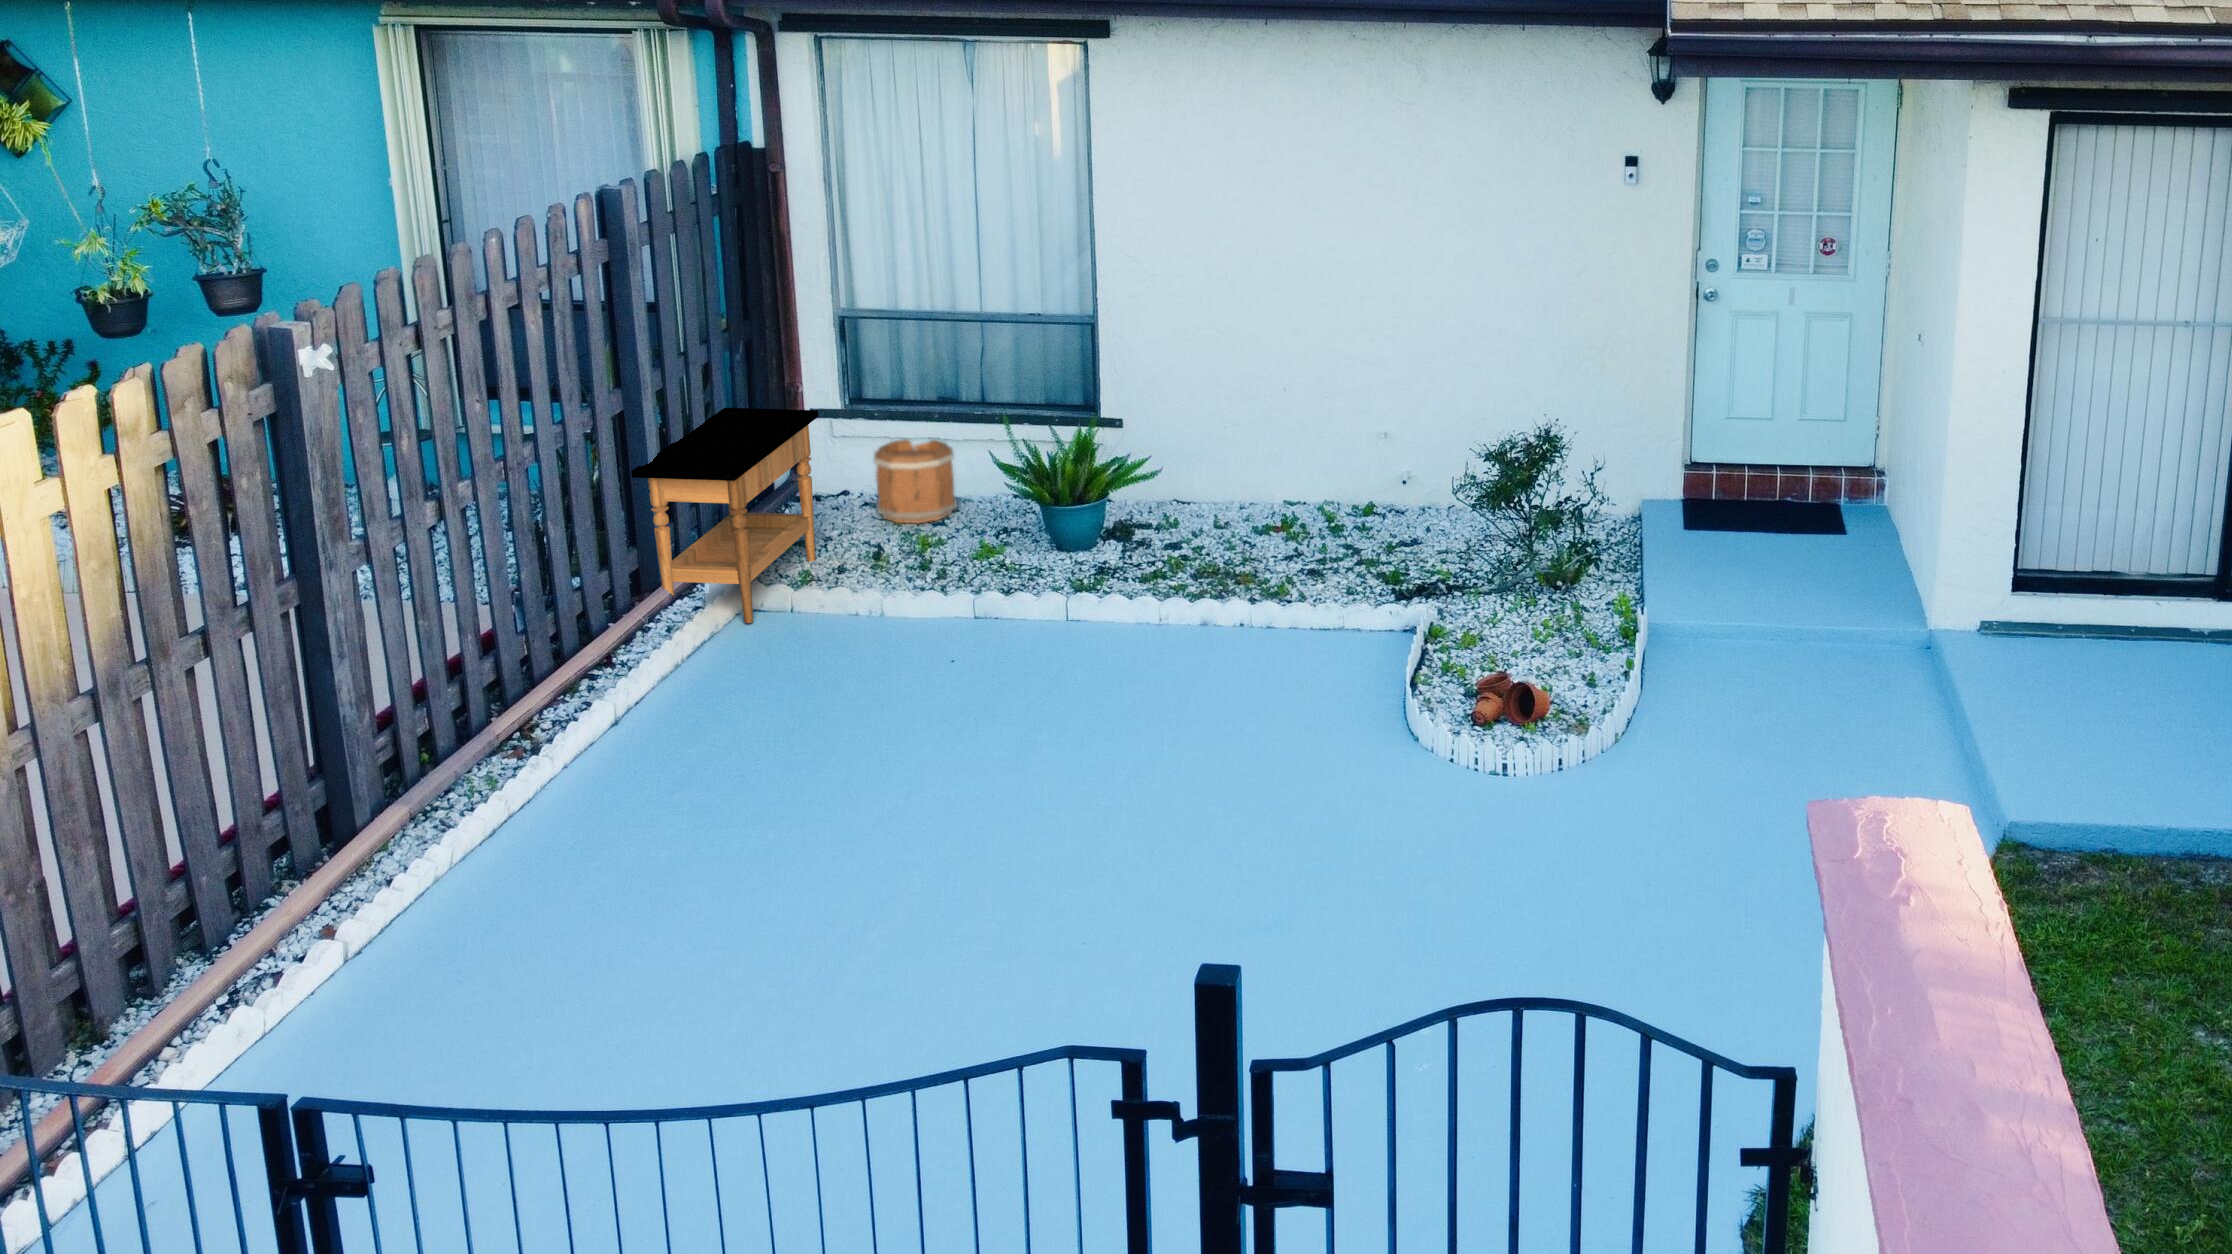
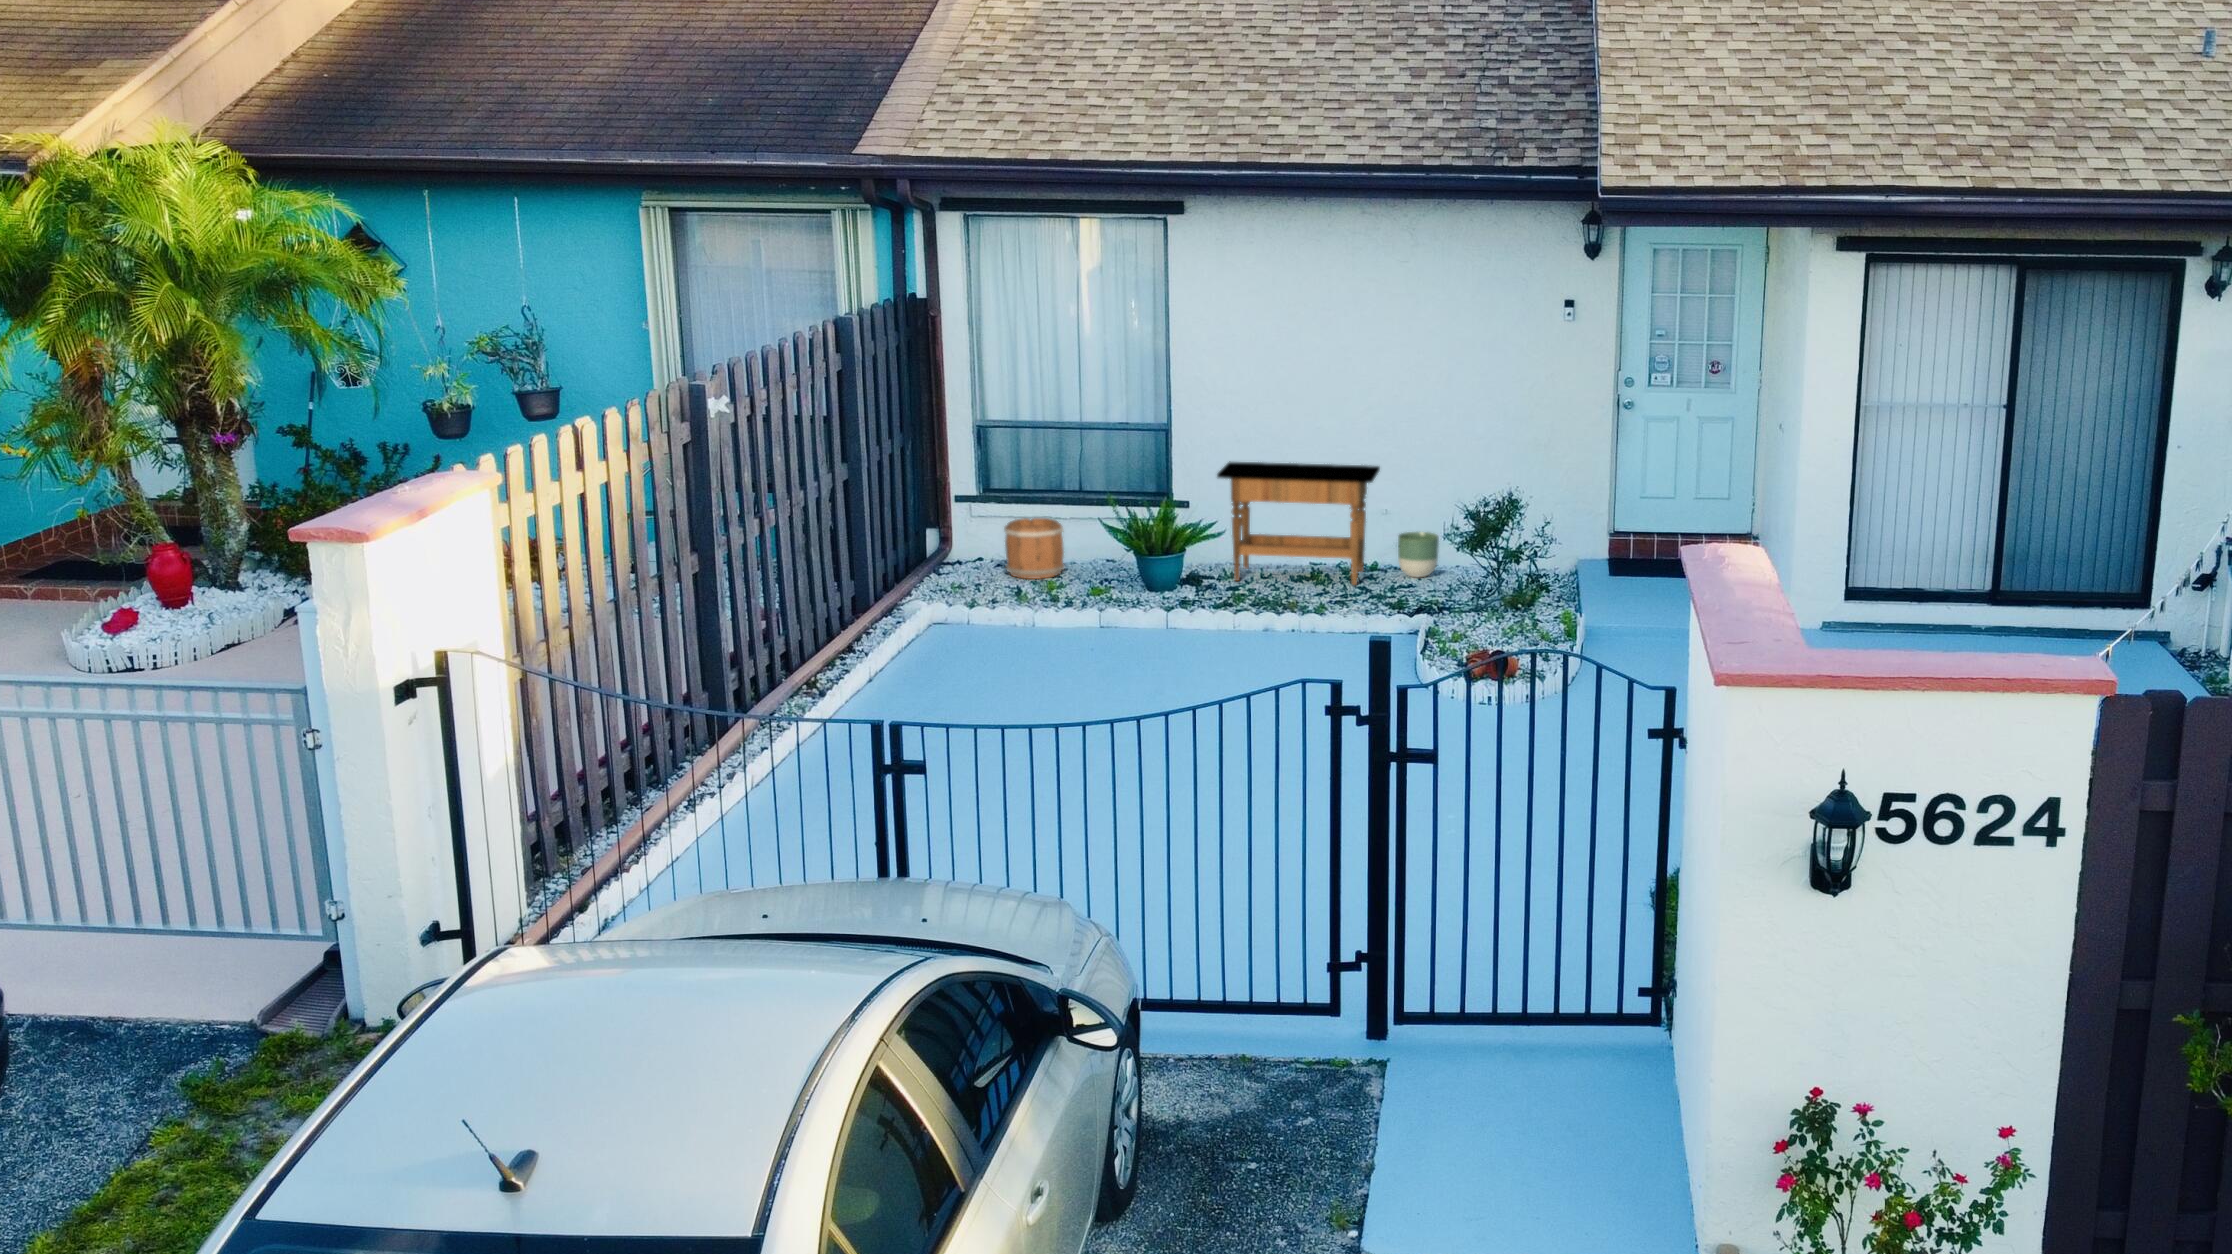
side table: present [631,408,818,623] -> present [1217,461,1380,585]
planter: none [1400,461,1454,523] -> present [1398,532,1439,577]

